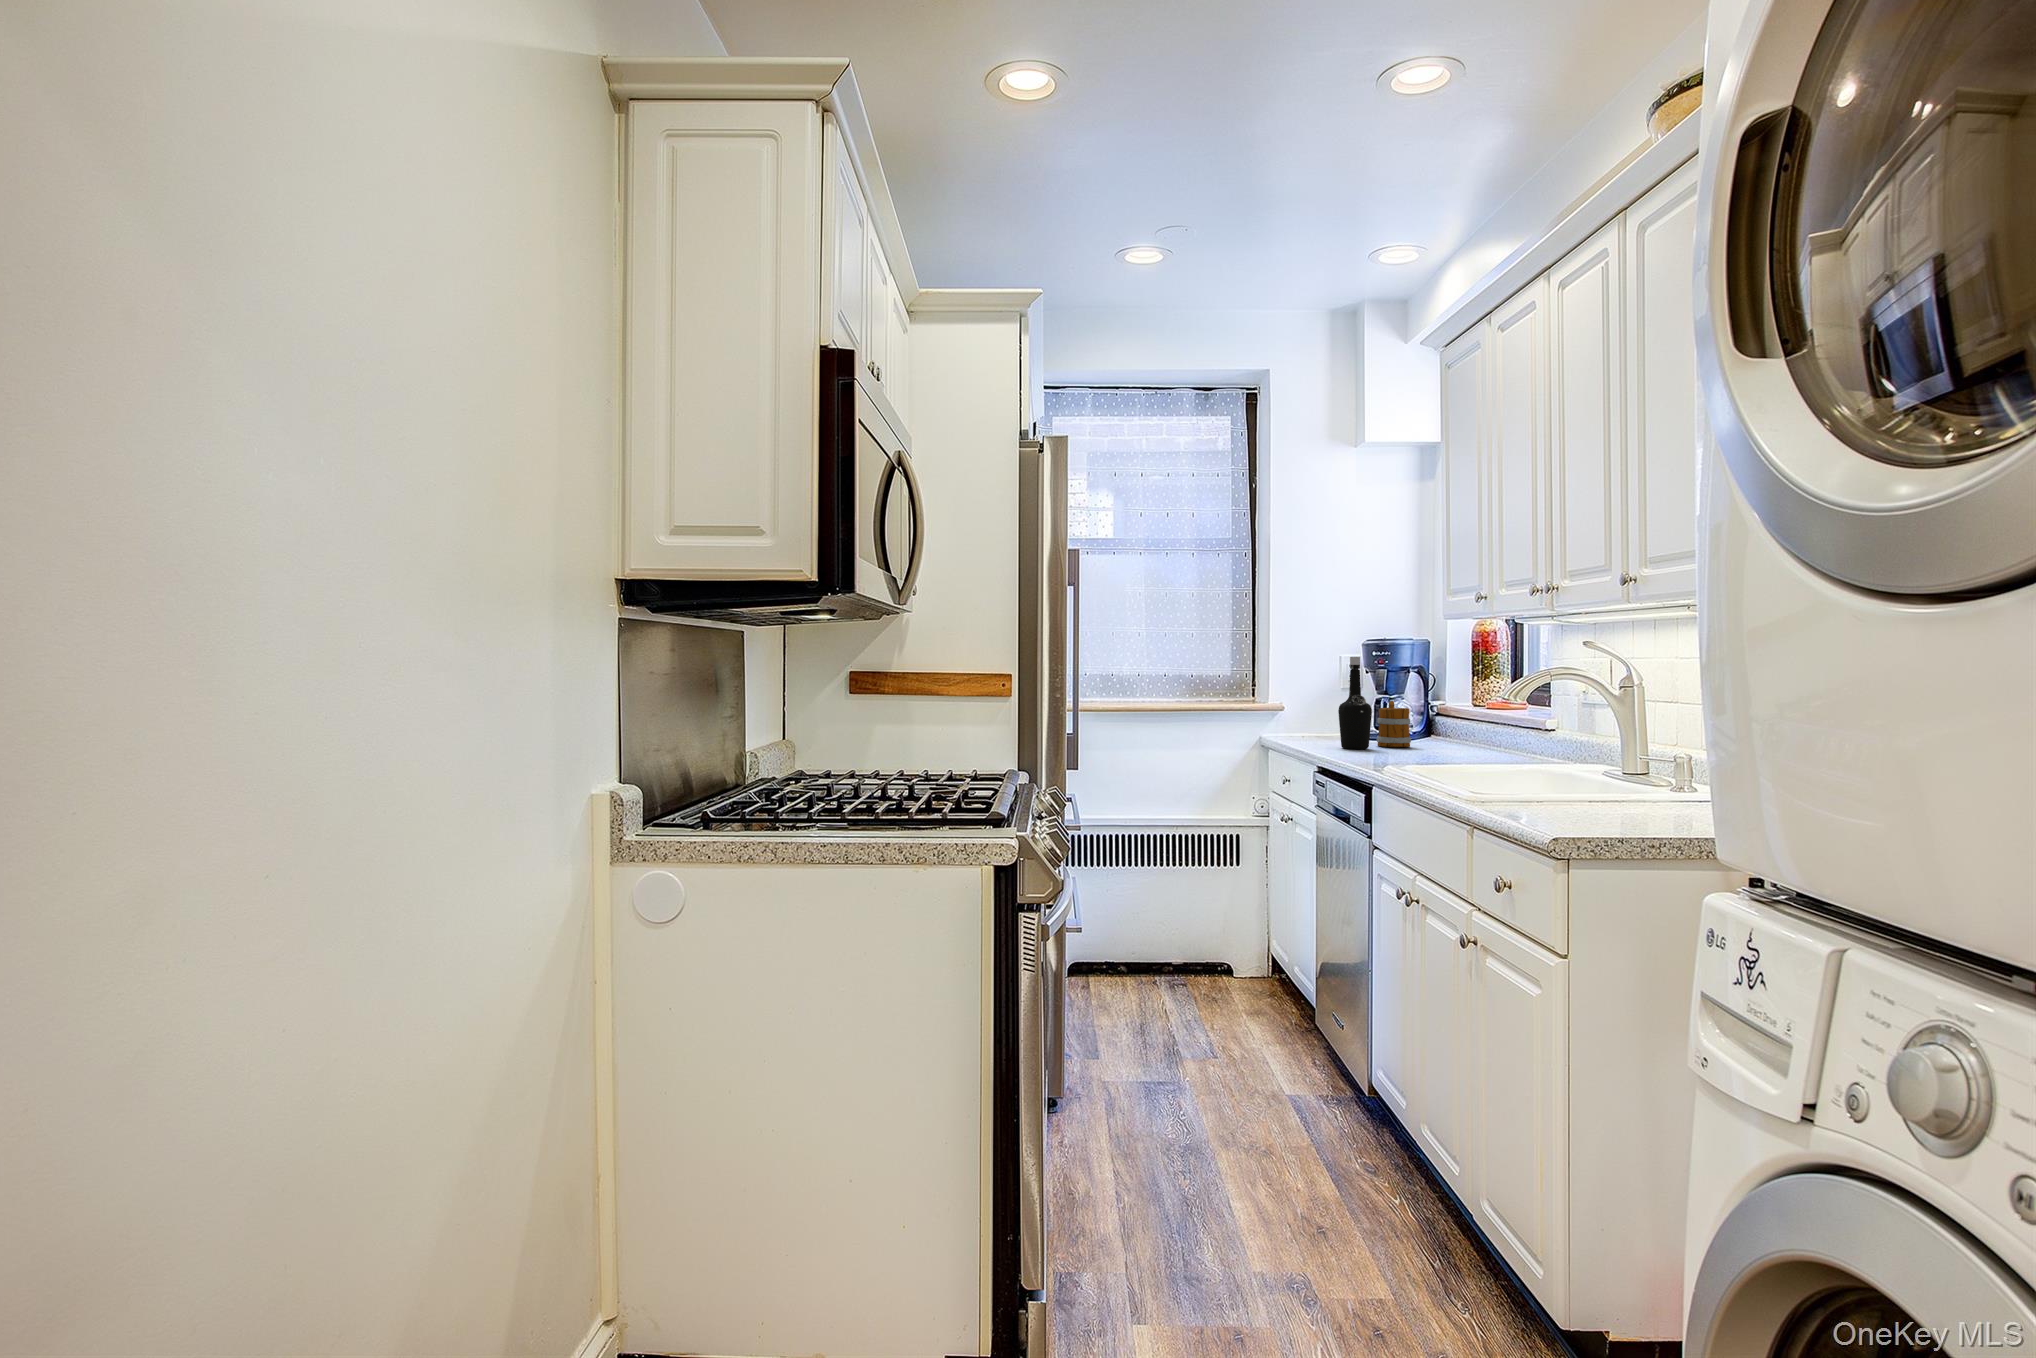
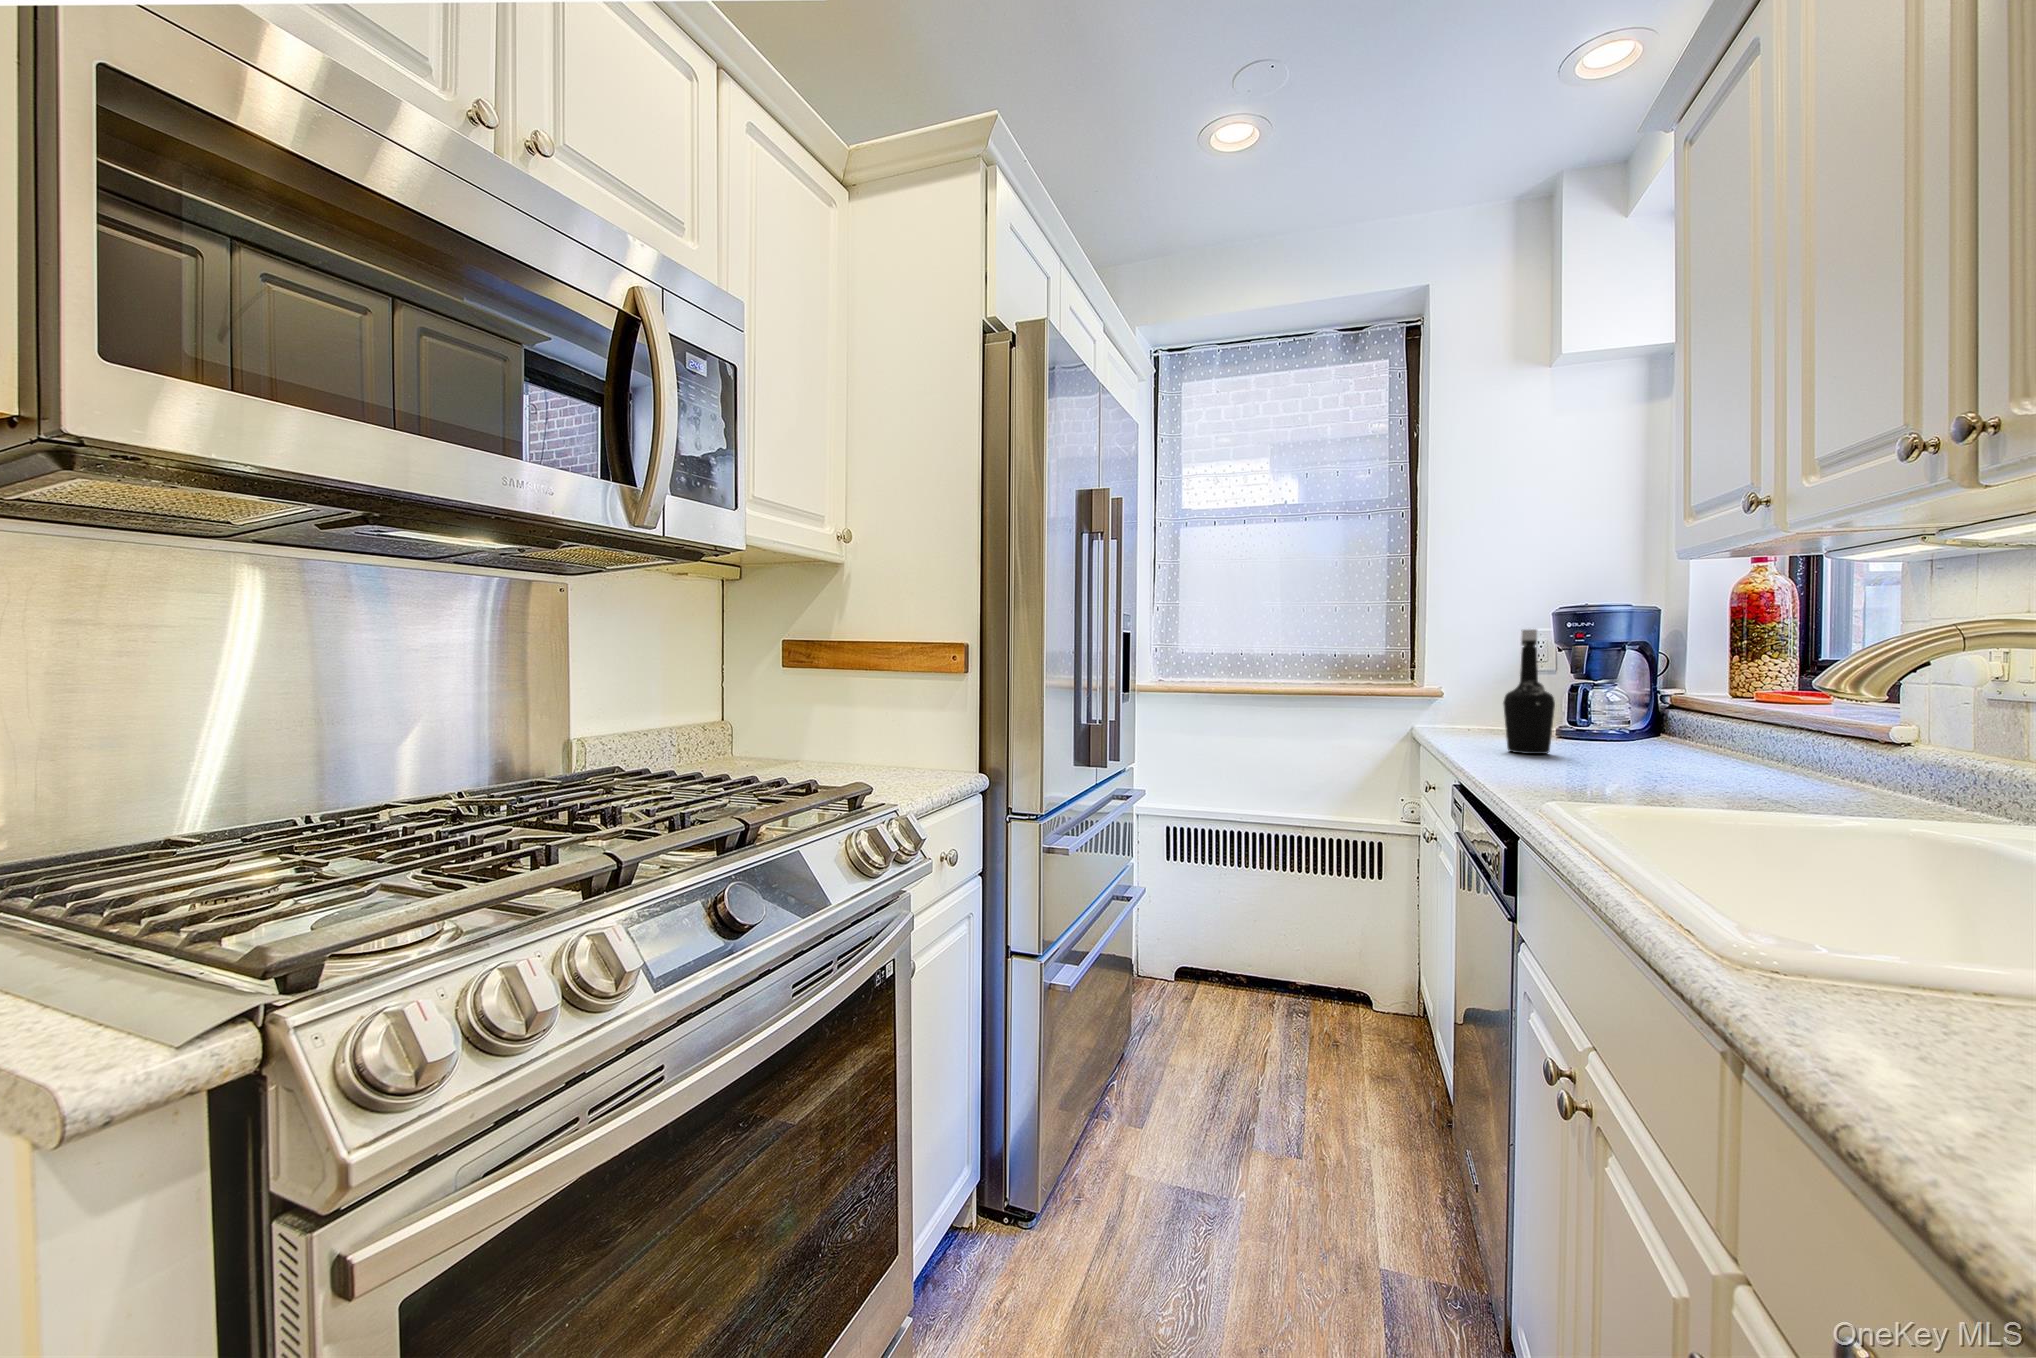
mug: present [1377,701,1411,747] -> none [1566,689,1621,753]

